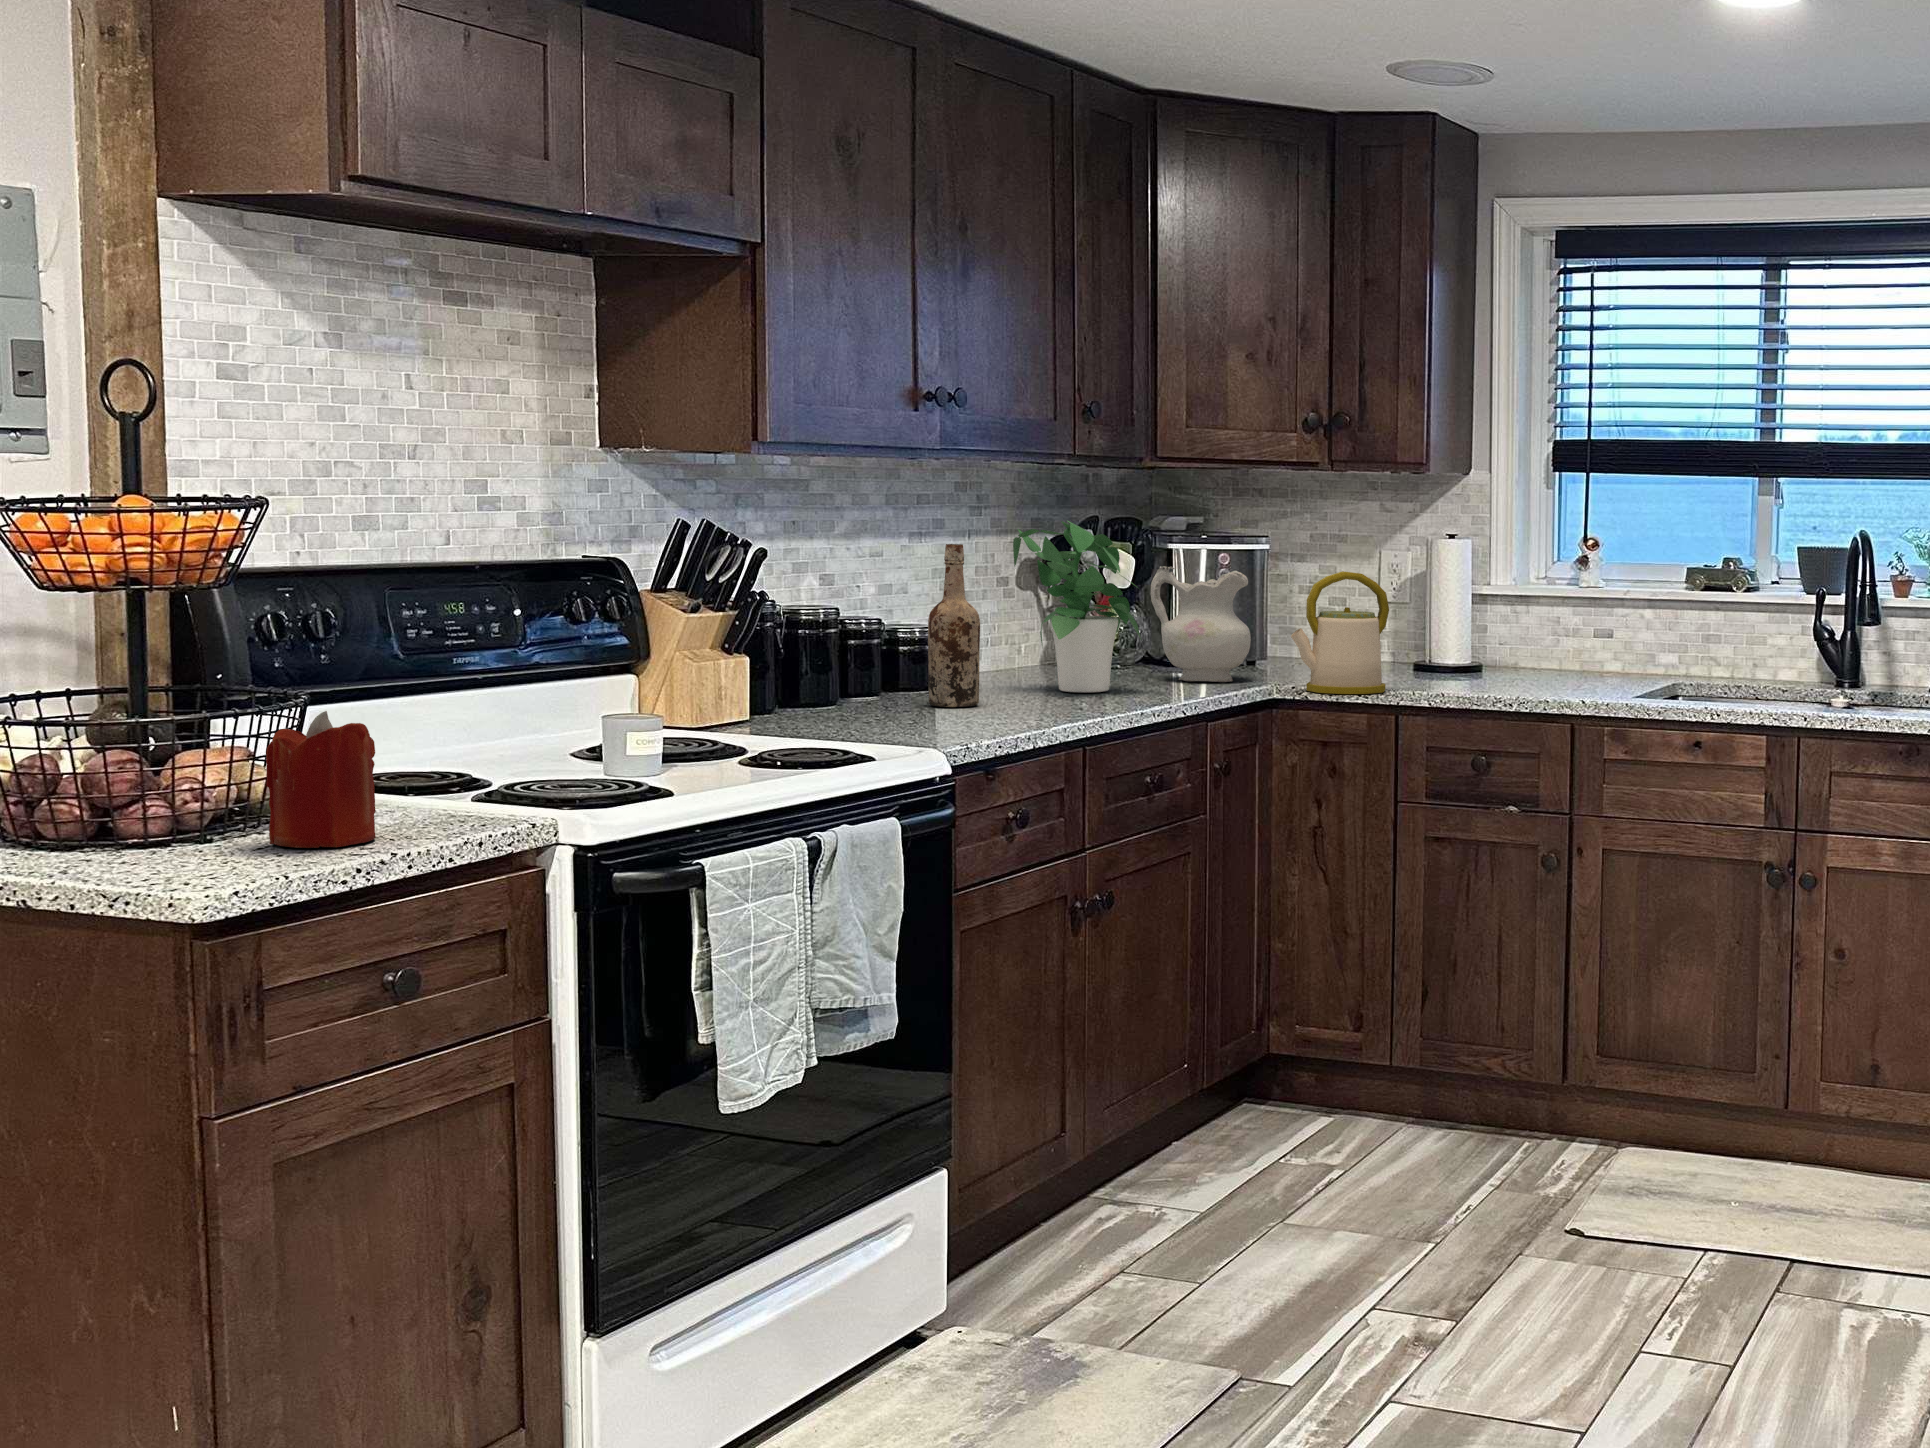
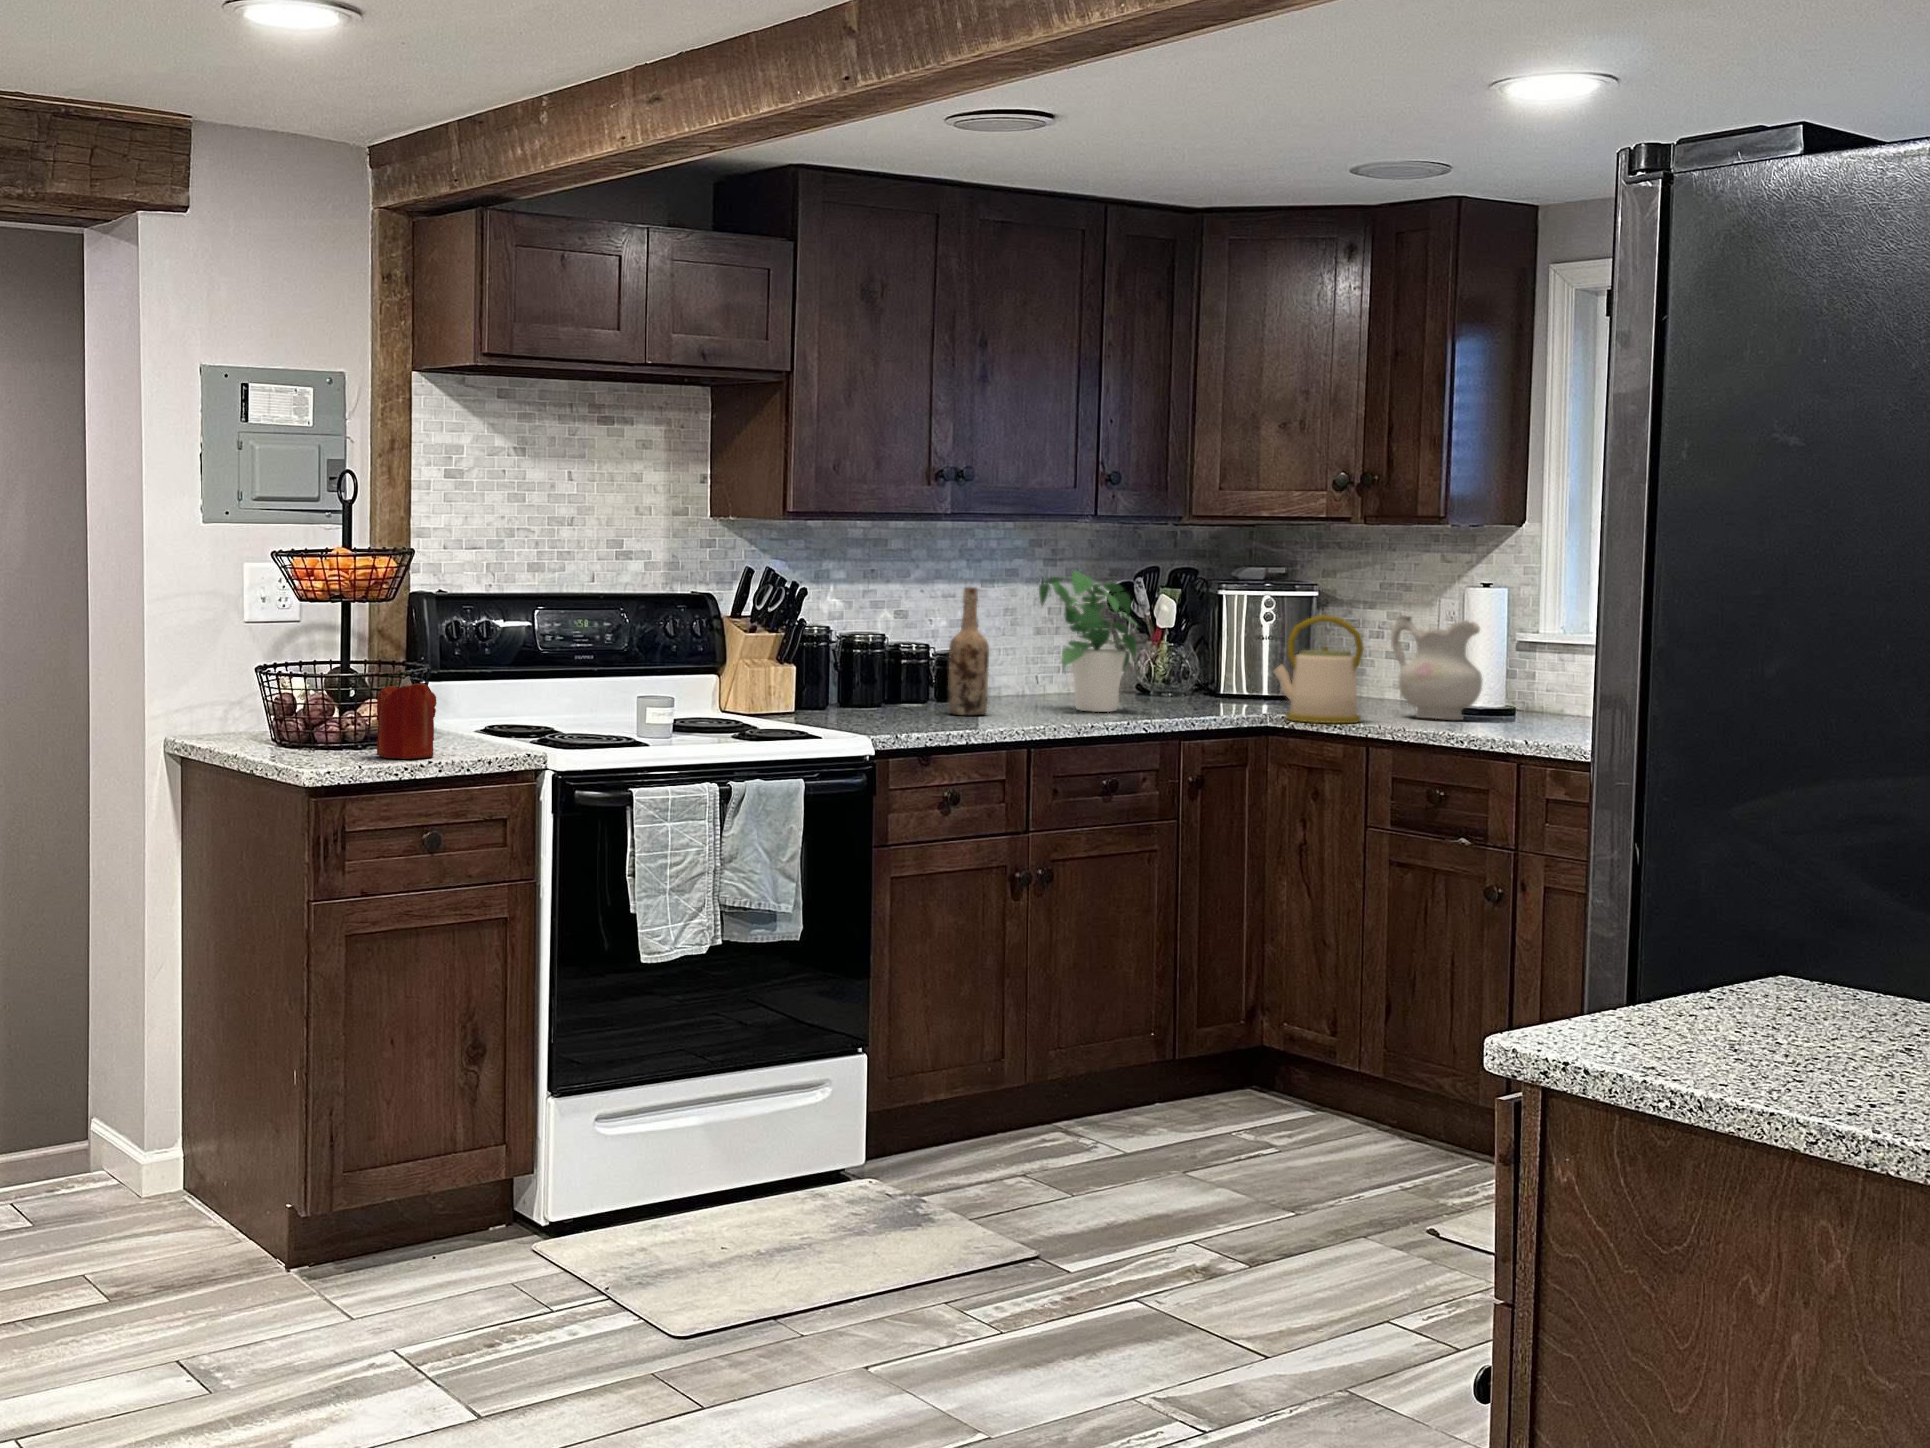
ceramic pitcher: present [1151,566,1251,682] -> present [1391,616,1483,720]

